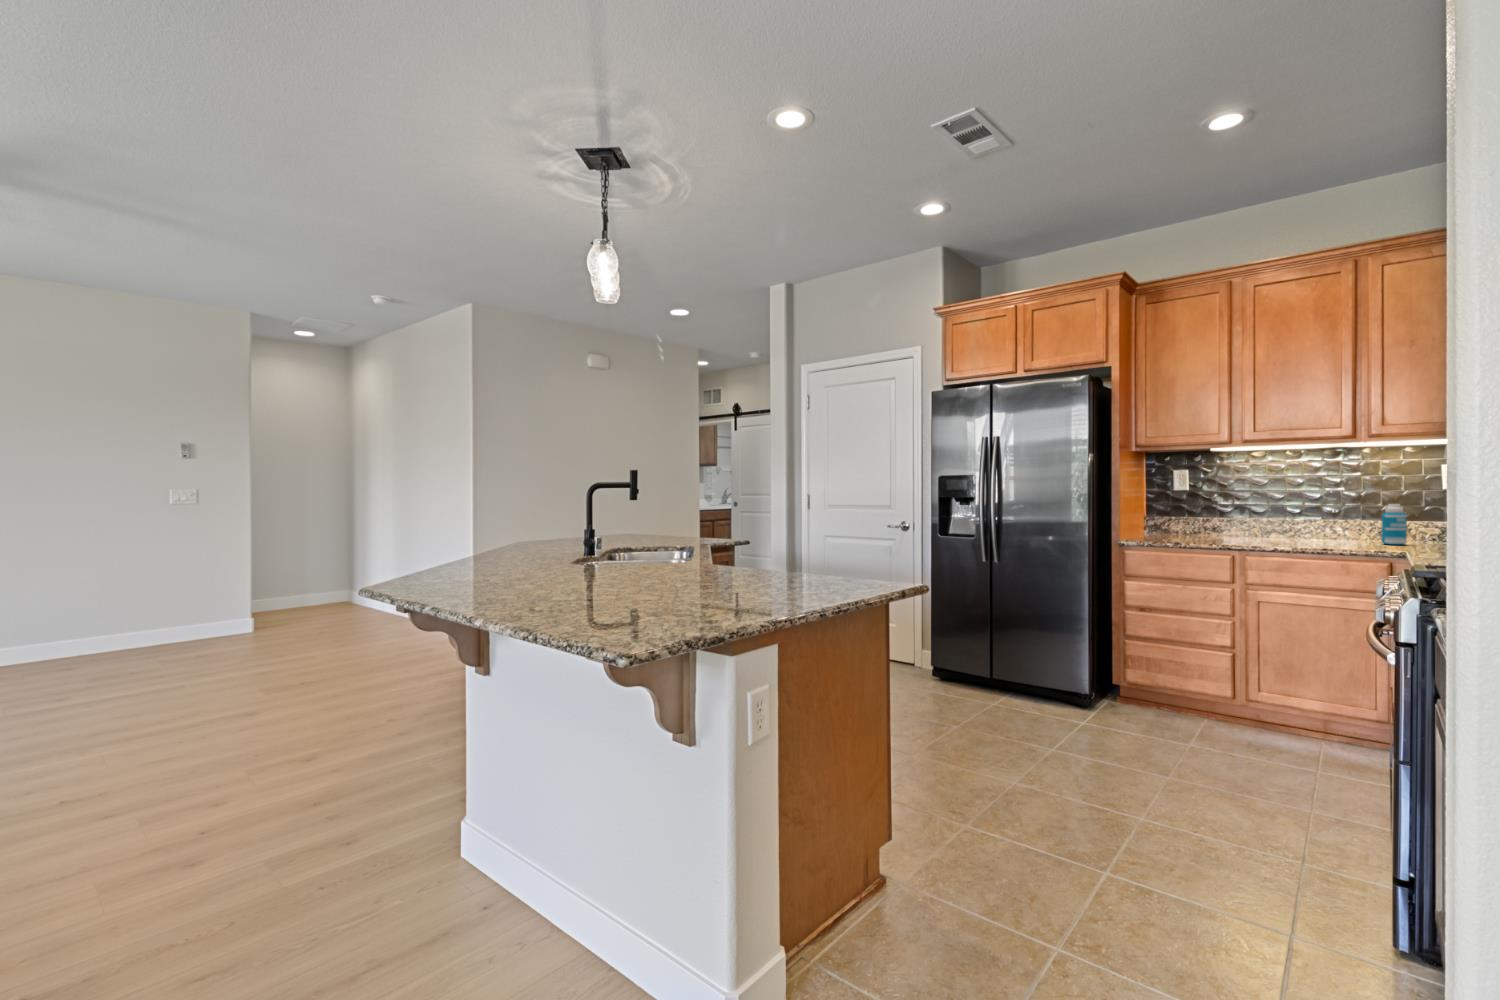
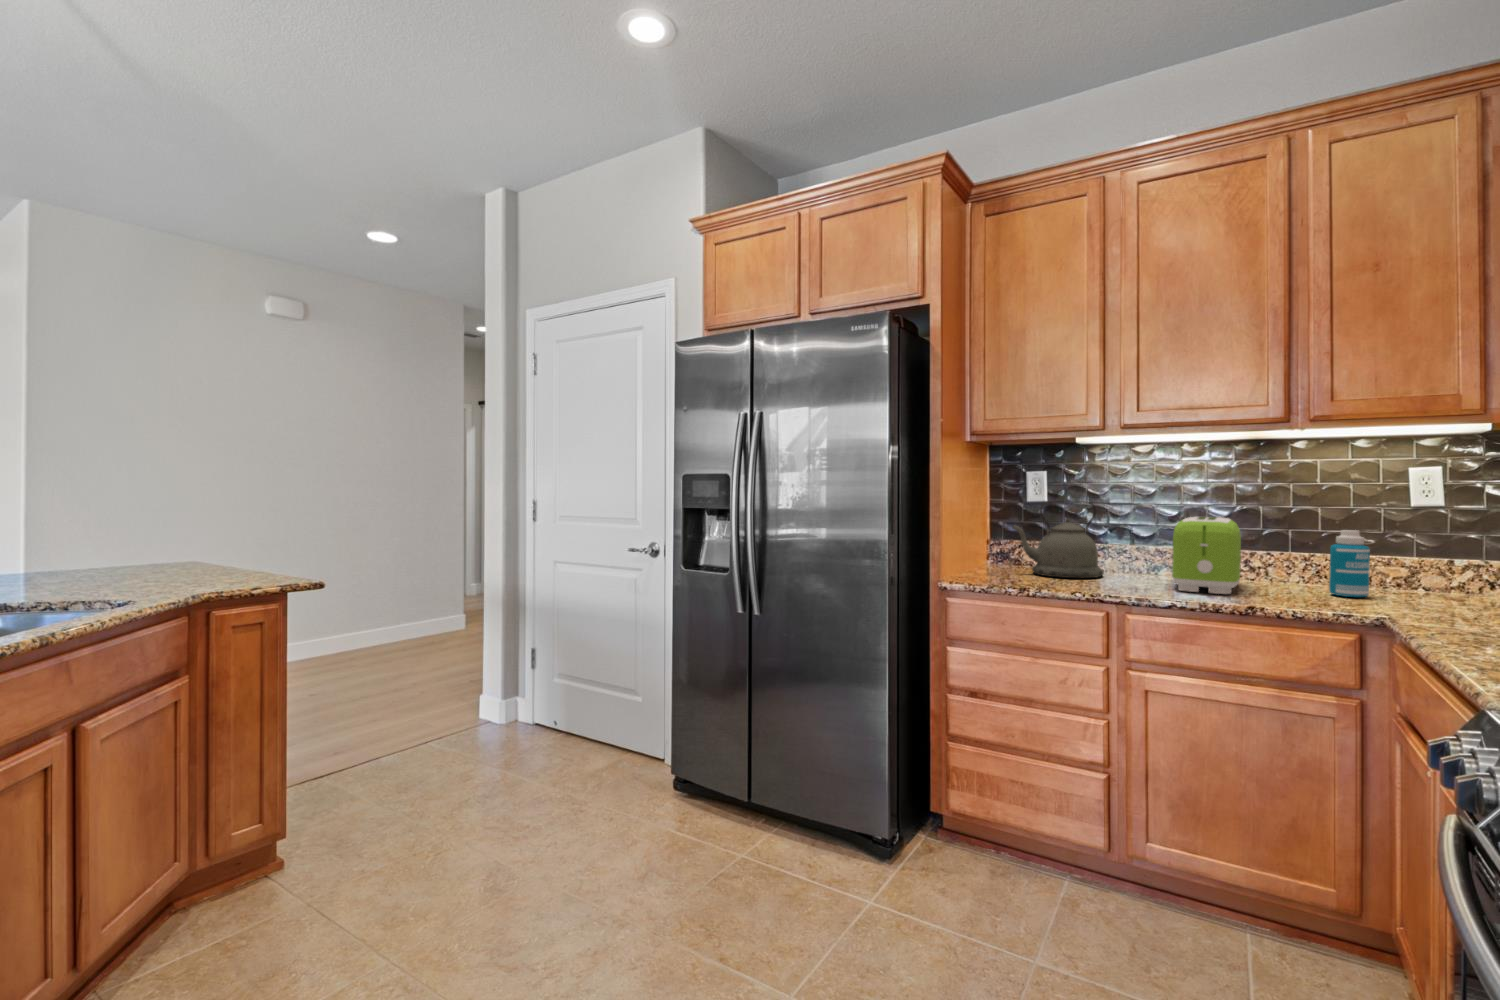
kettle: none [1166,489,1230,538] -> present [1013,503,1104,578]
toaster: none [1277,498,1324,544] -> present [1172,517,1241,594]

